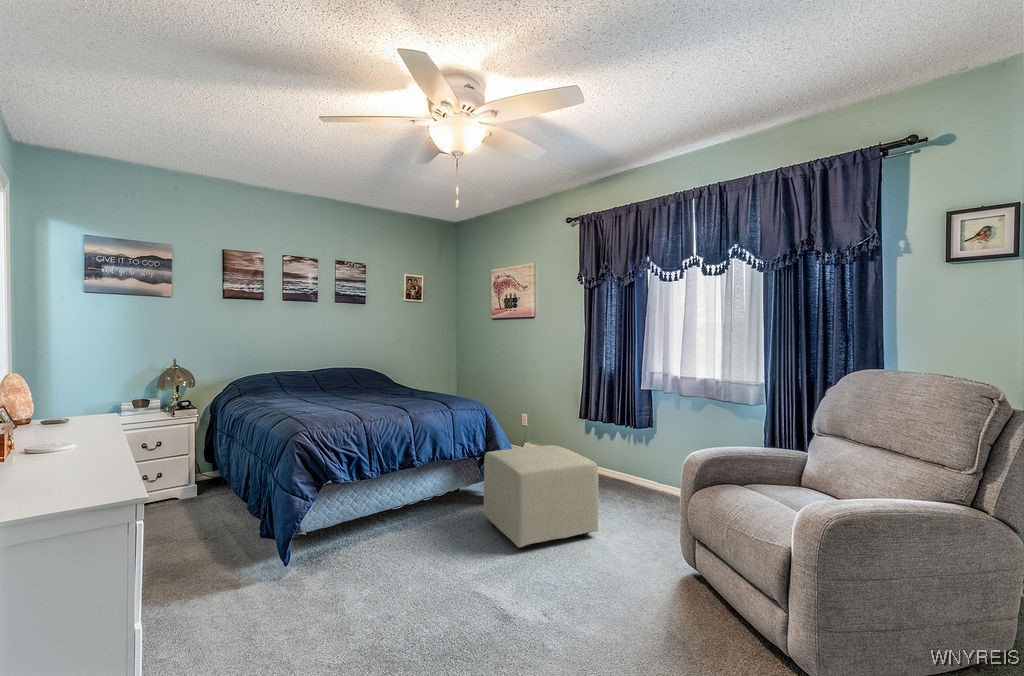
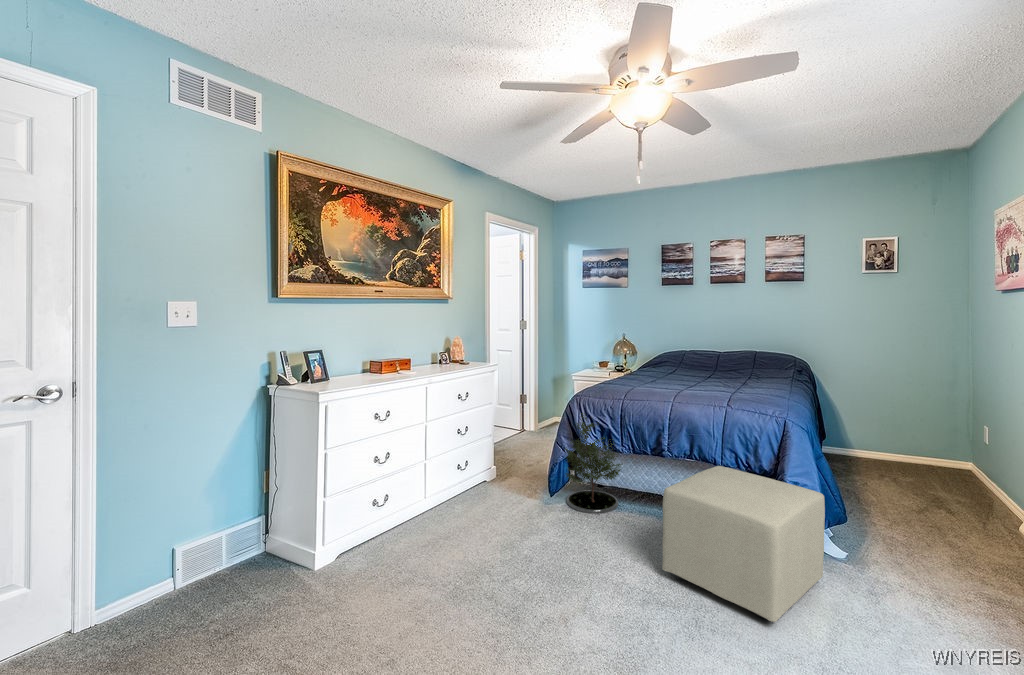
potted tree: none [316,442,385,567] -> present [565,413,622,513]

